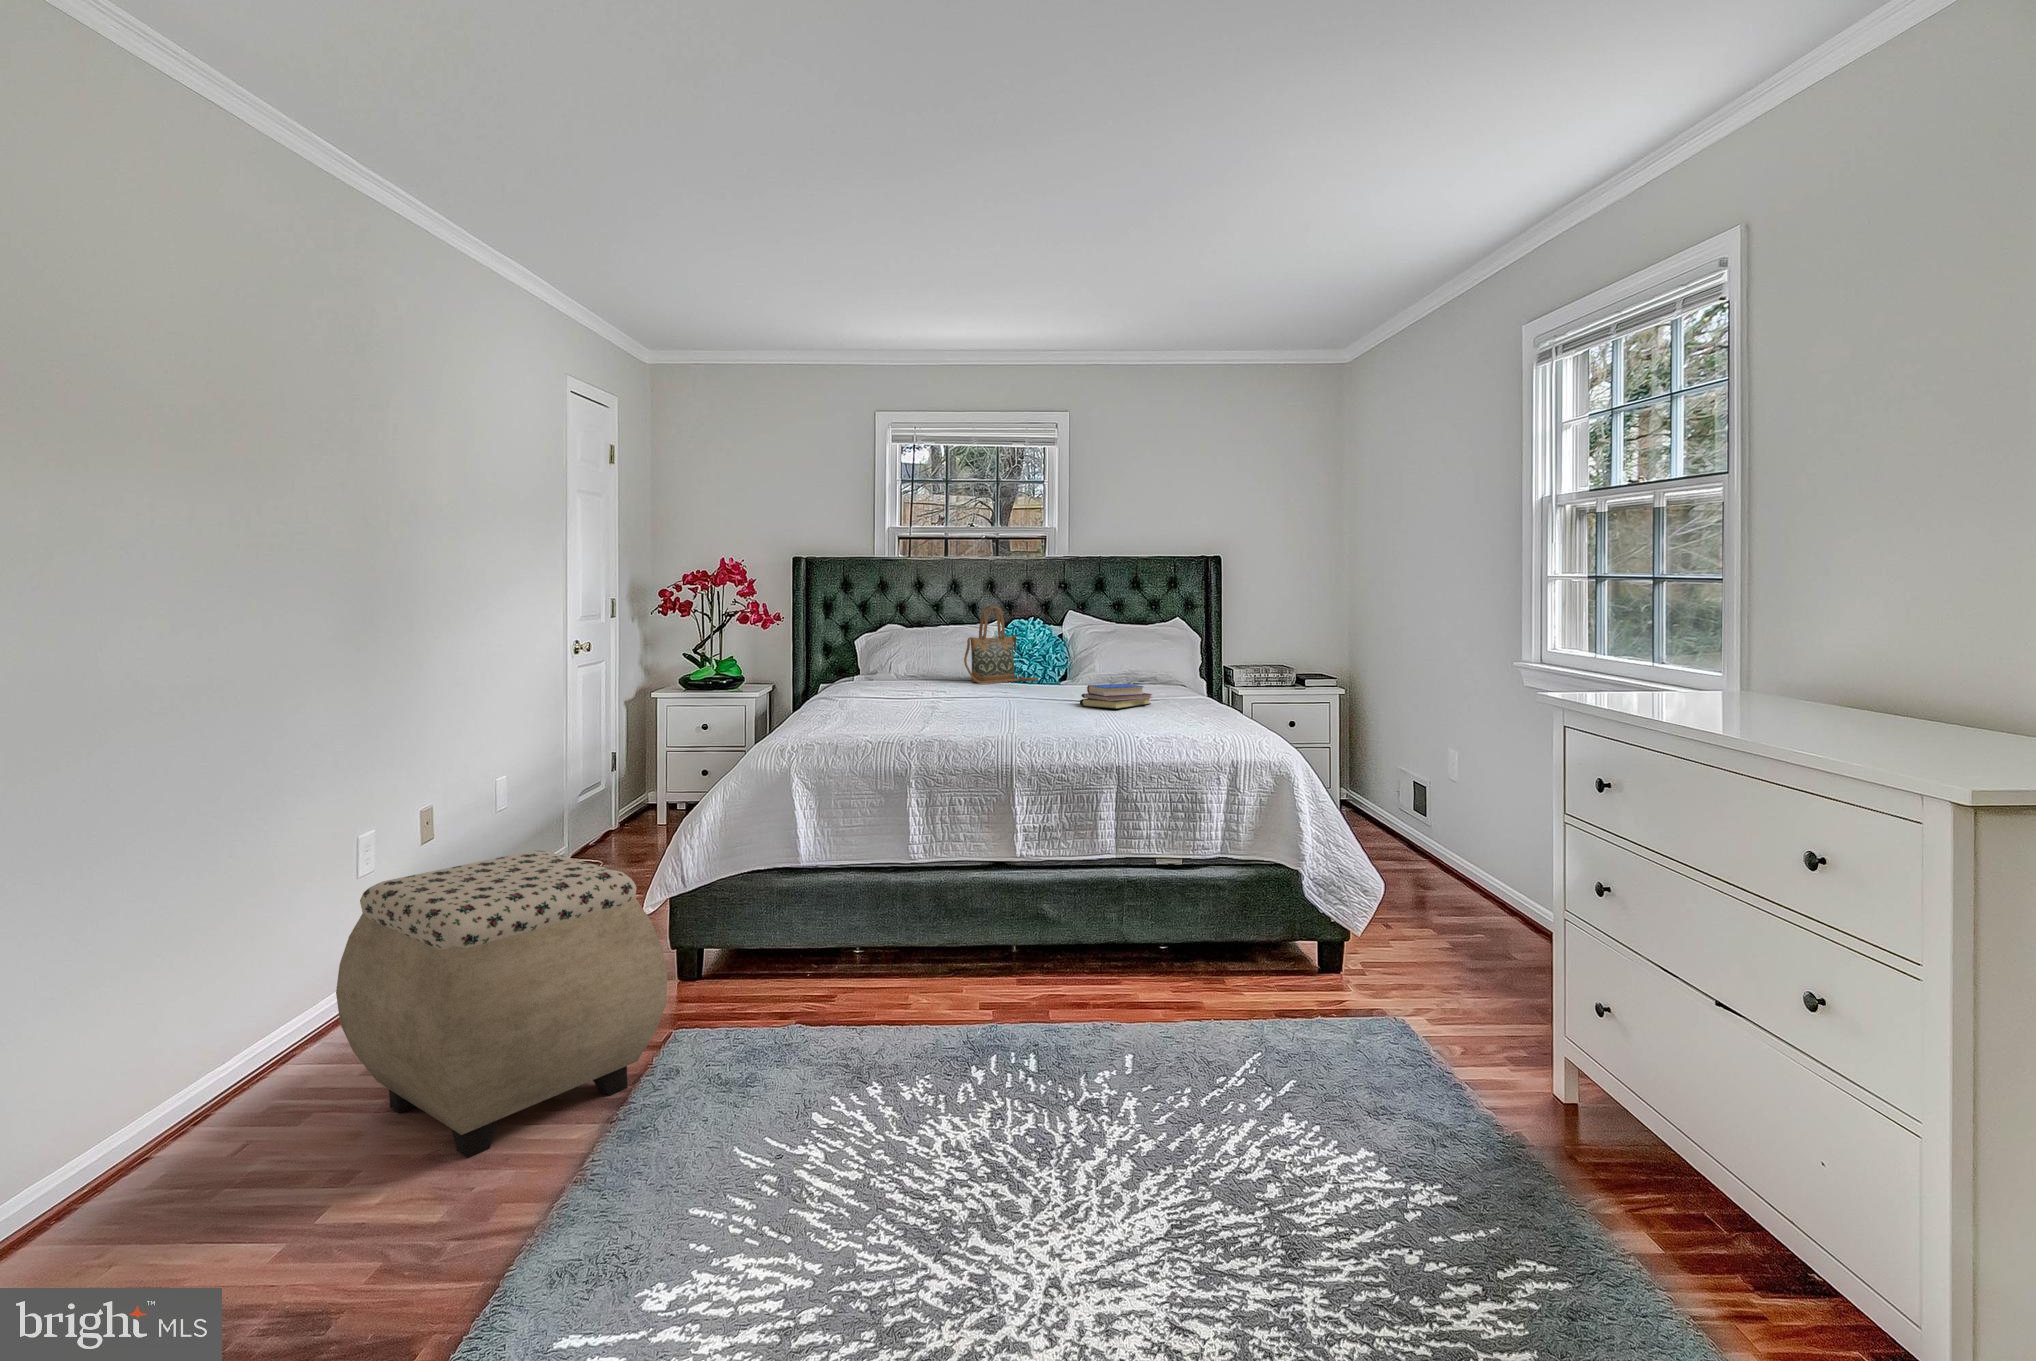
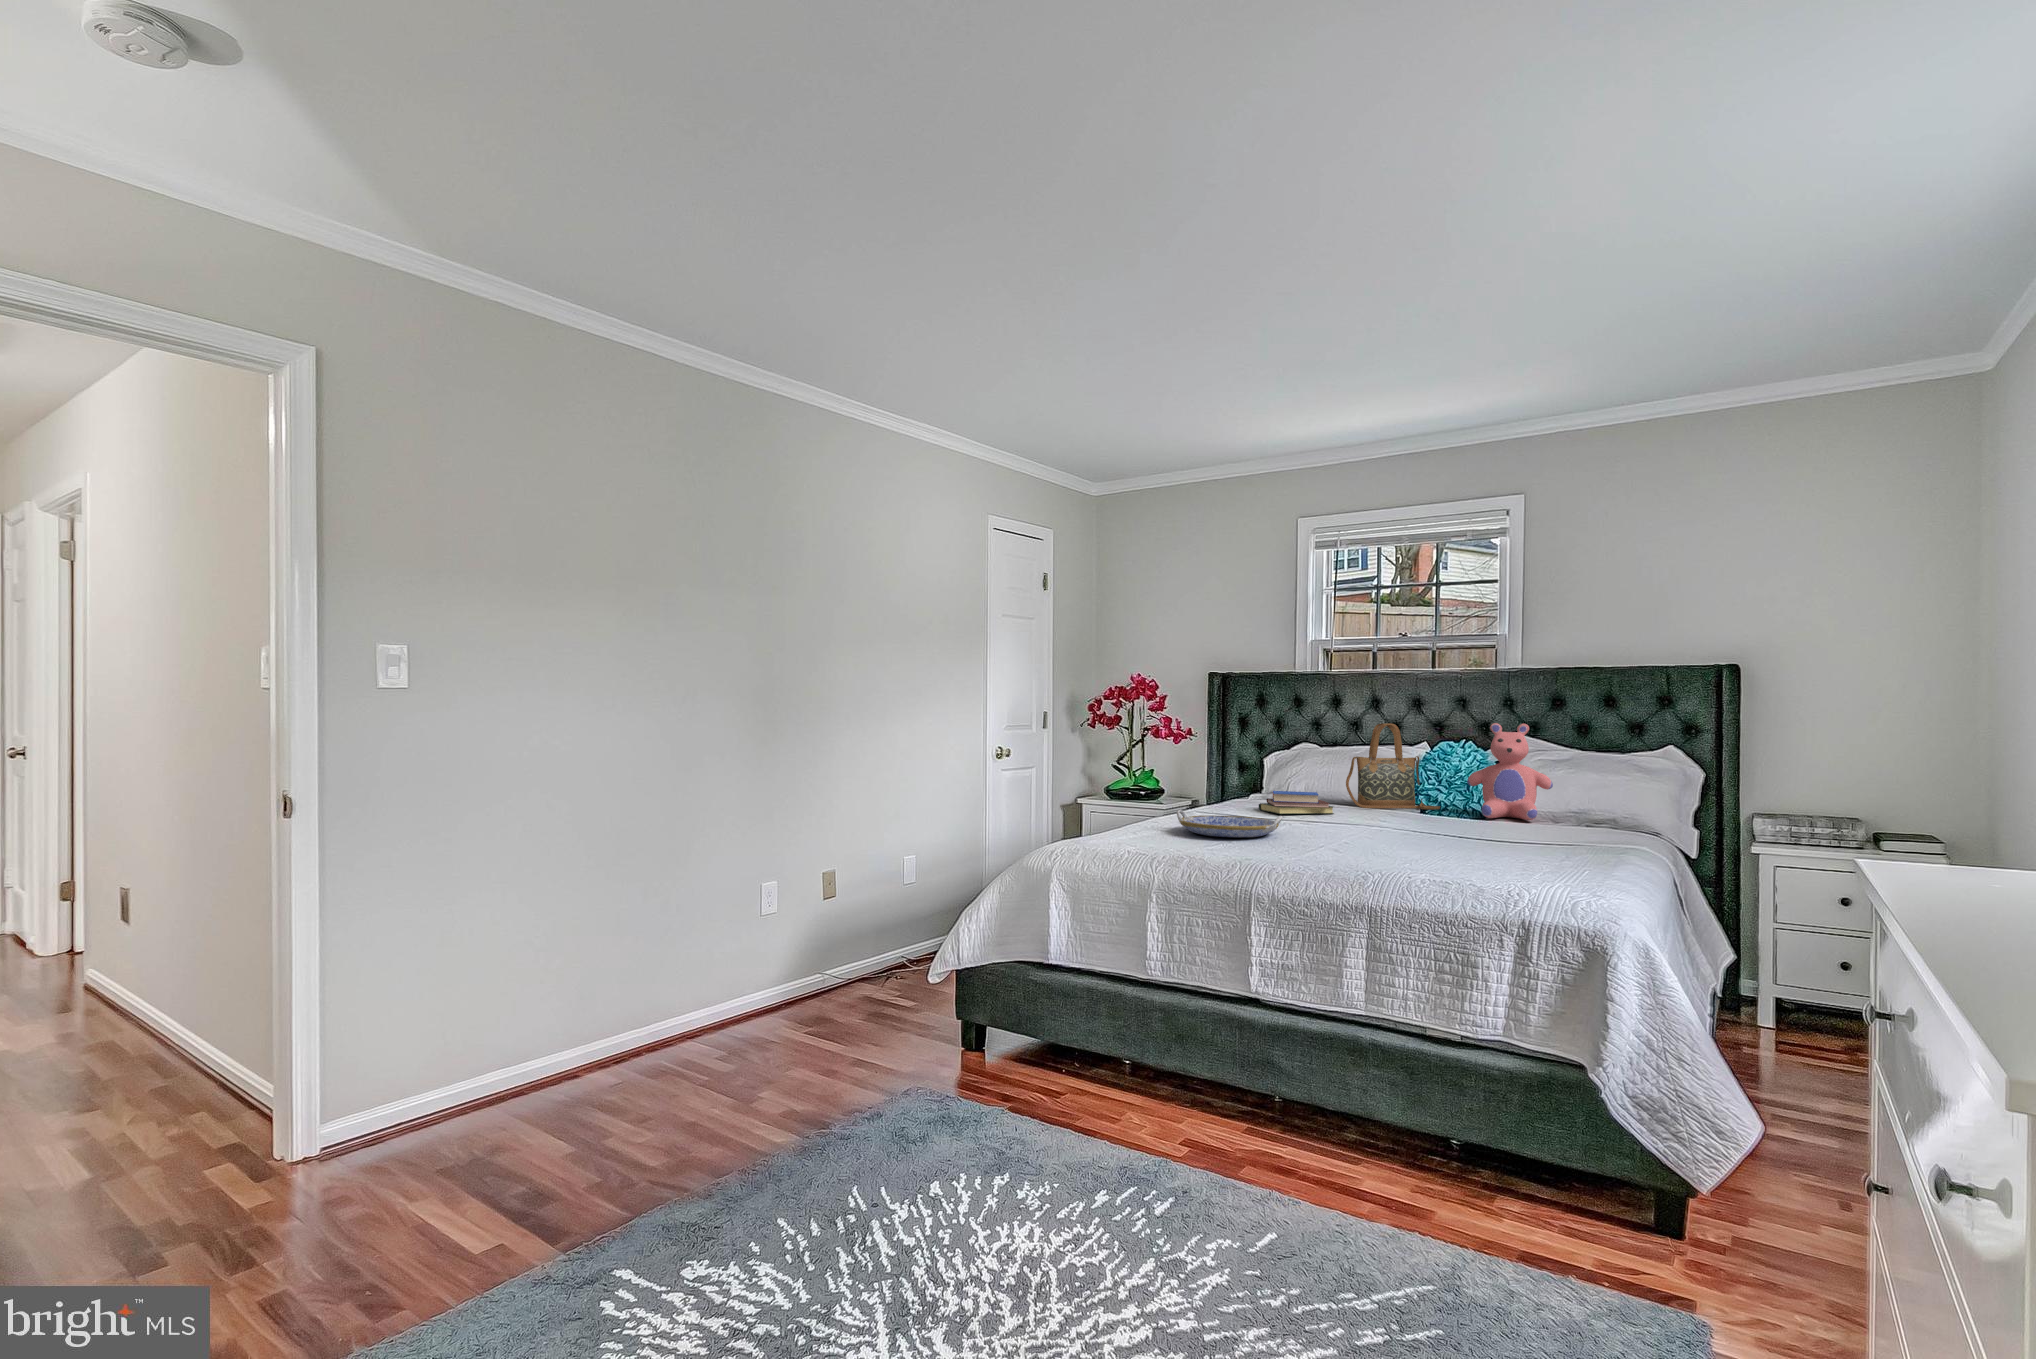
teddy bear: none [1062,604,1126,684] -> present [1467,723,1553,820]
book: present [1080,684,1152,709] -> present [1259,791,1334,814]
serving tray: none [869,695,971,719] -> present [1176,810,1283,837]
ottoman: present [336,850,668,1158] -> none [671,910,867,1139]

